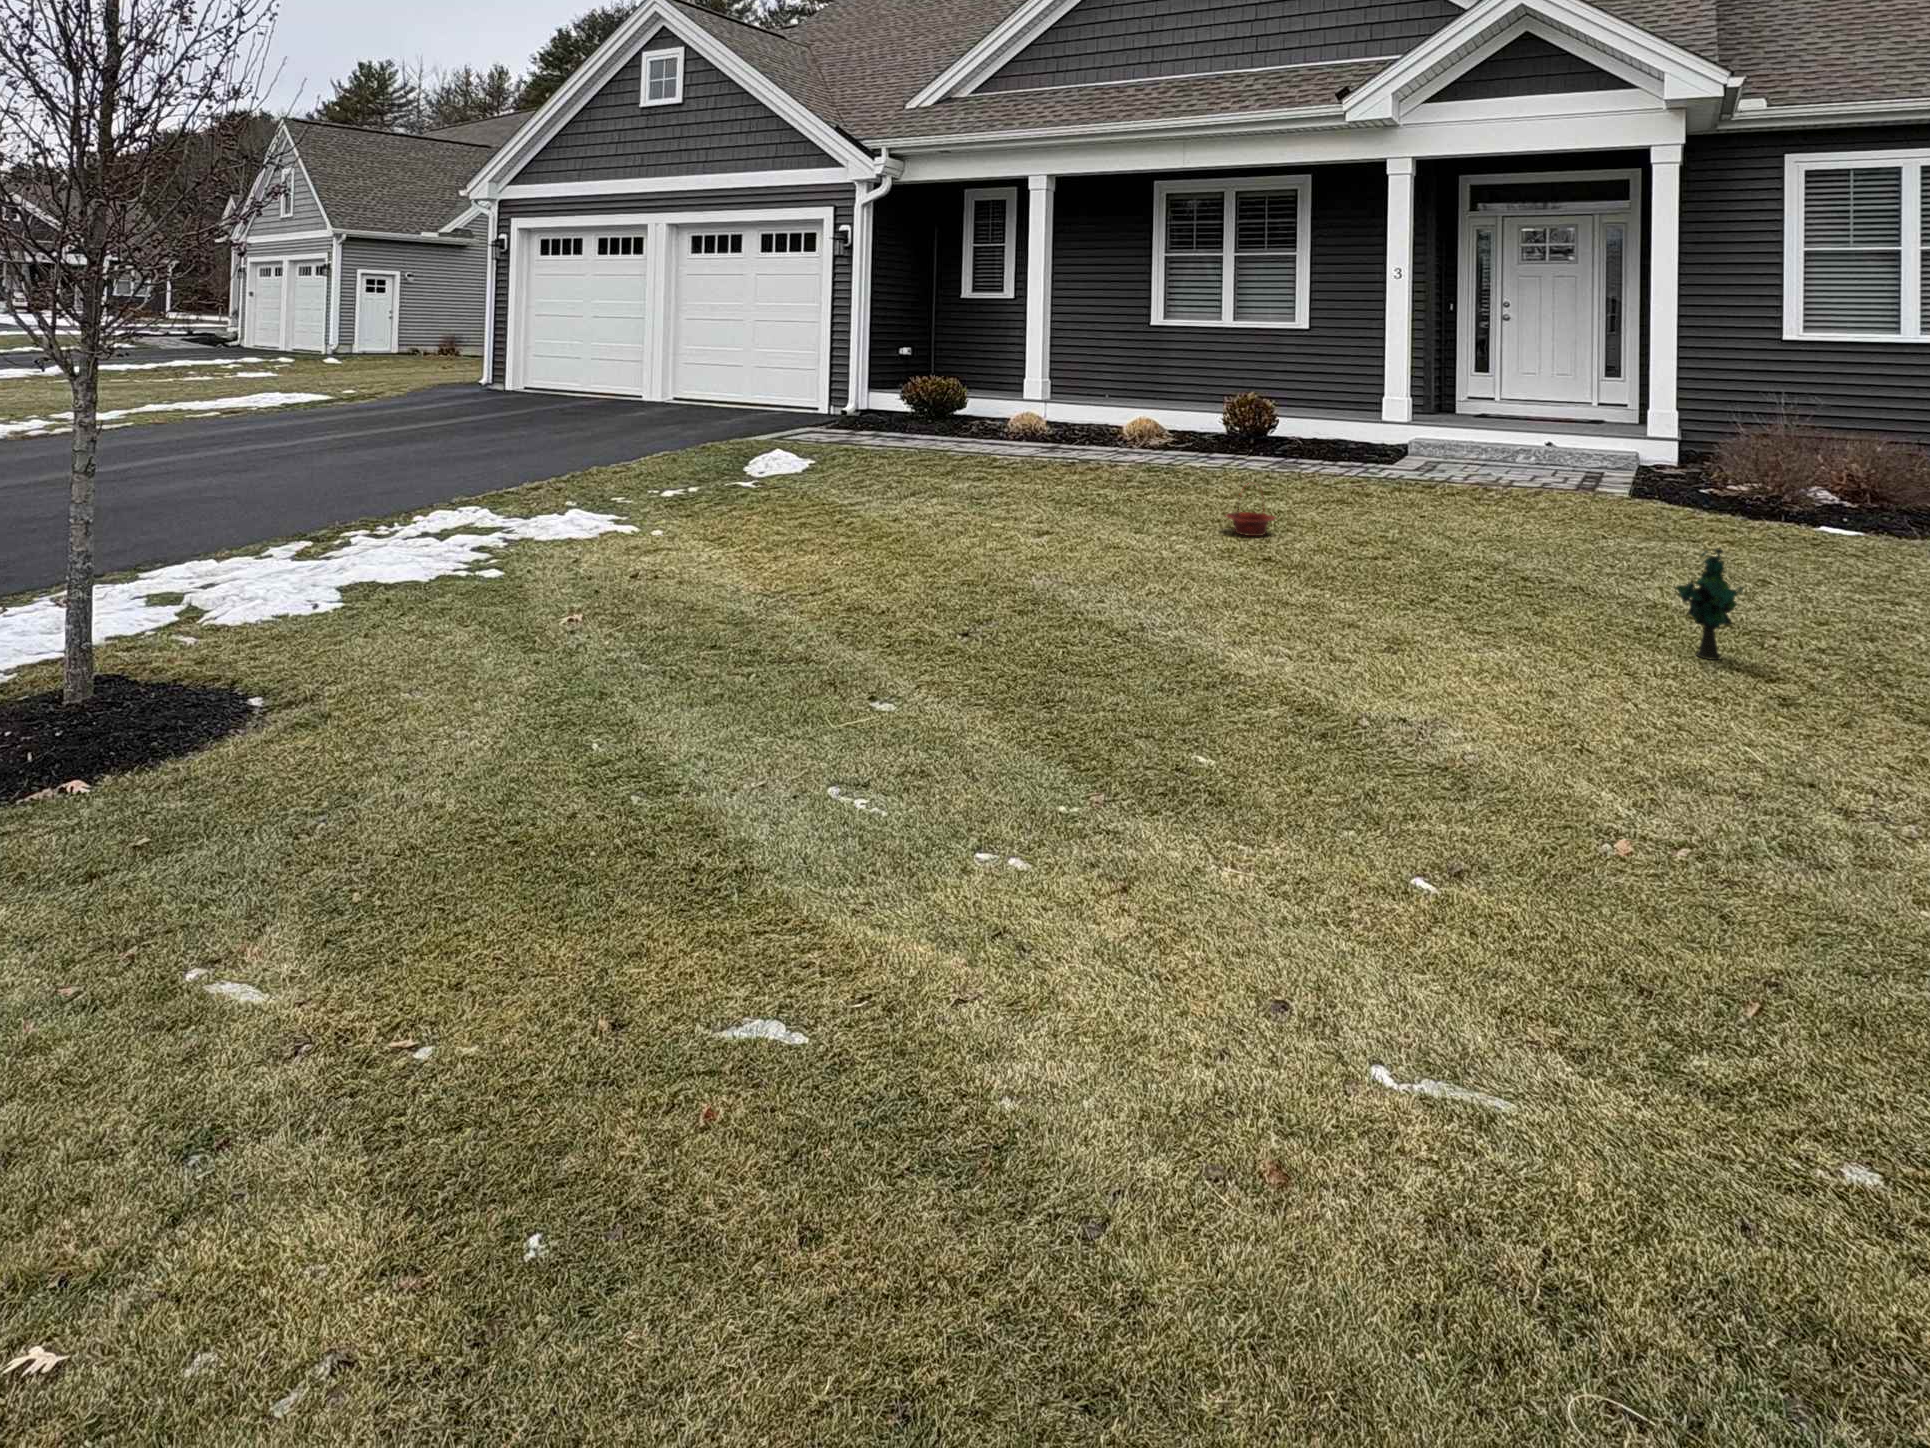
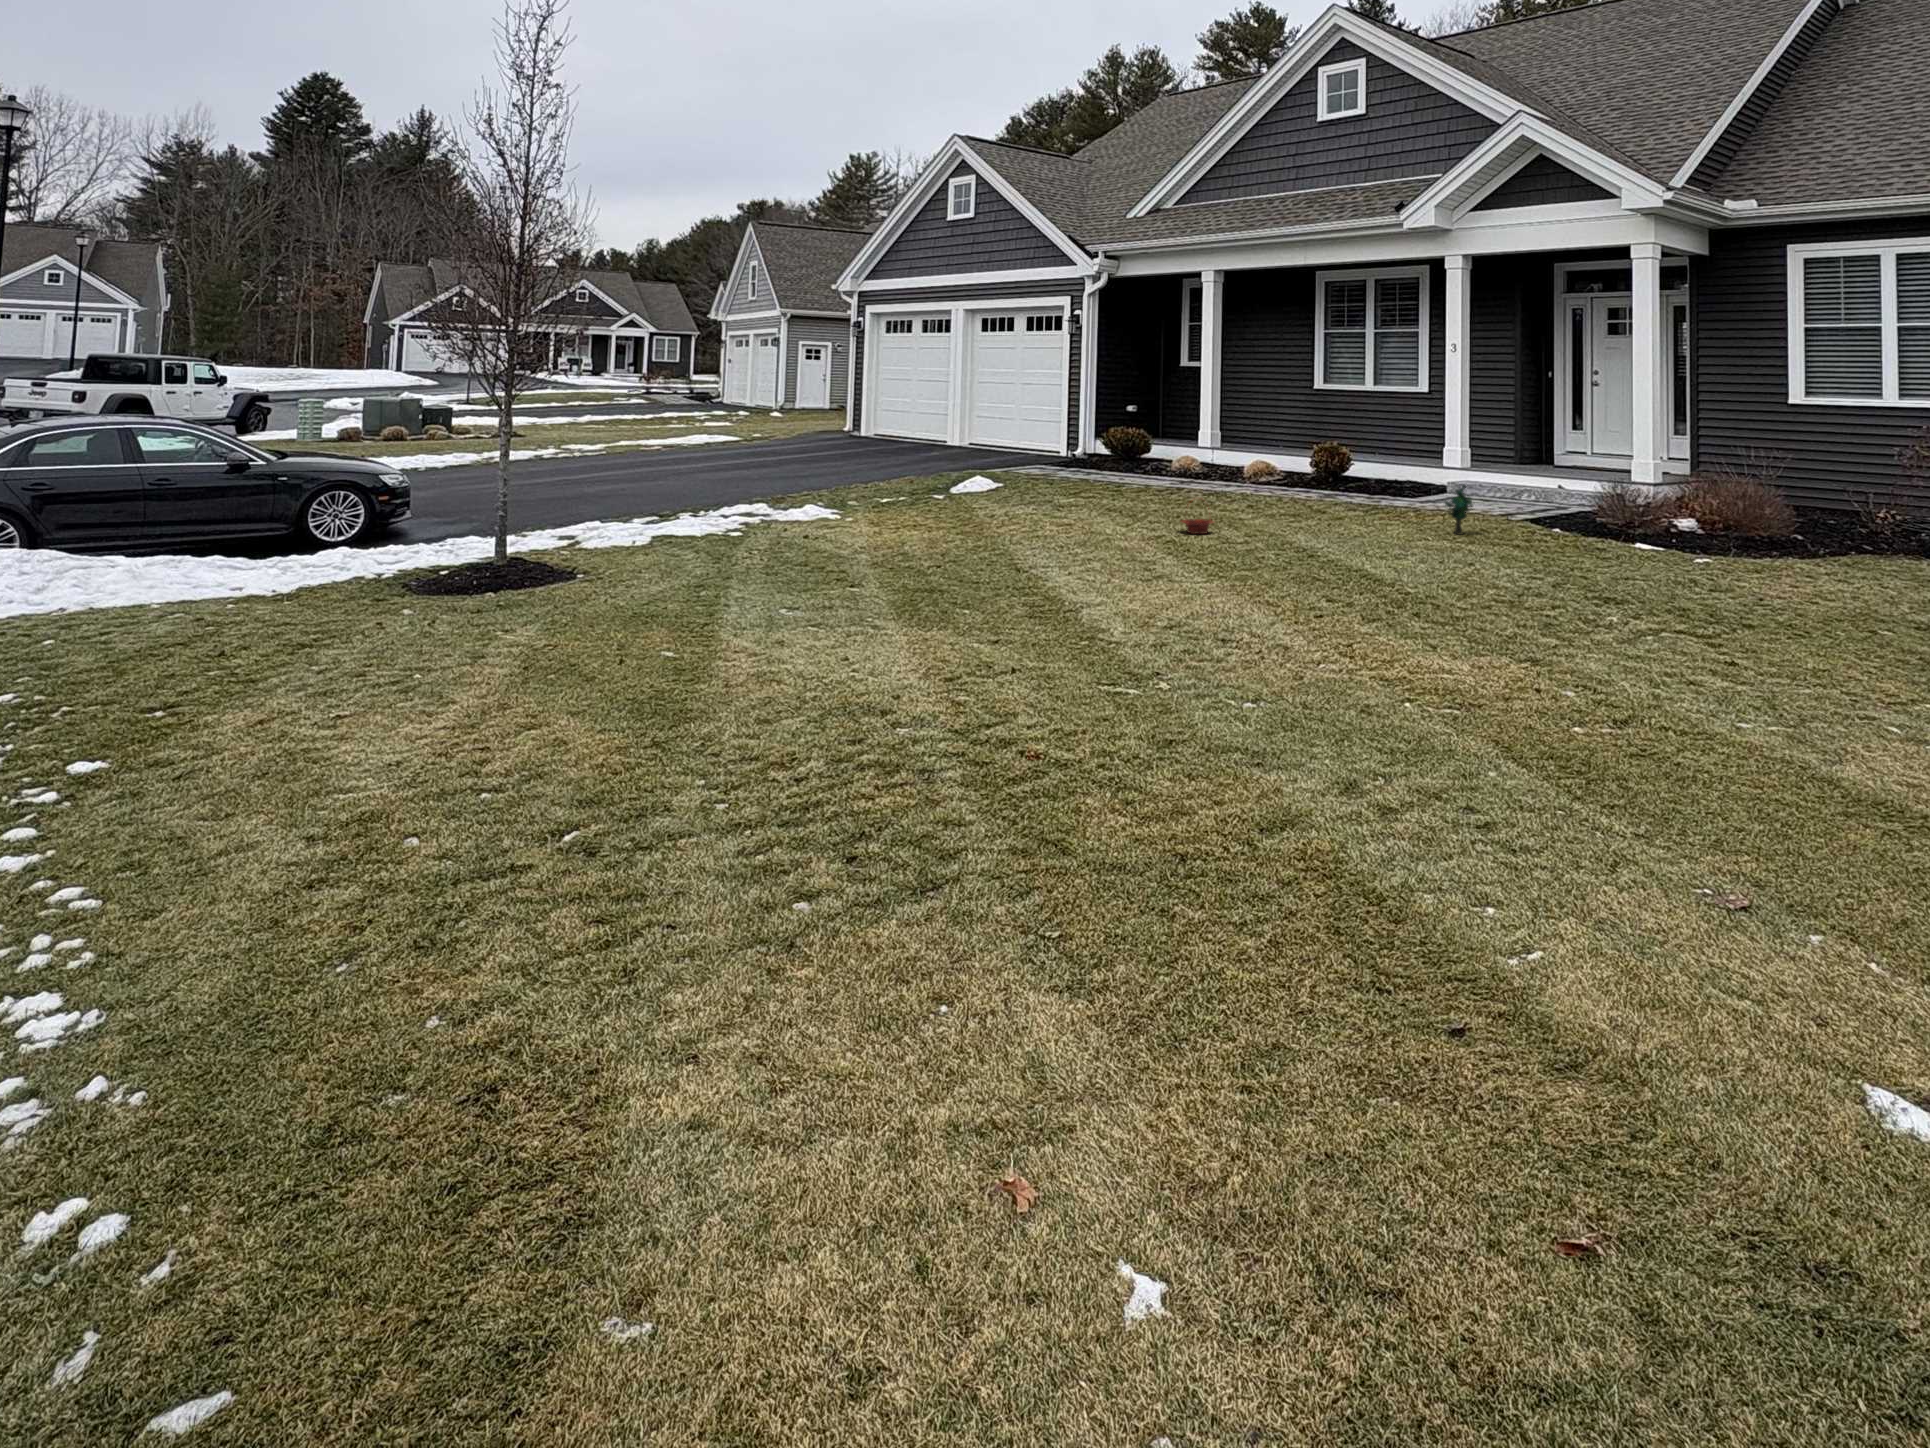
decorative plant: present [1676,548,1743,660] -> present [1445,485,1472,534]

